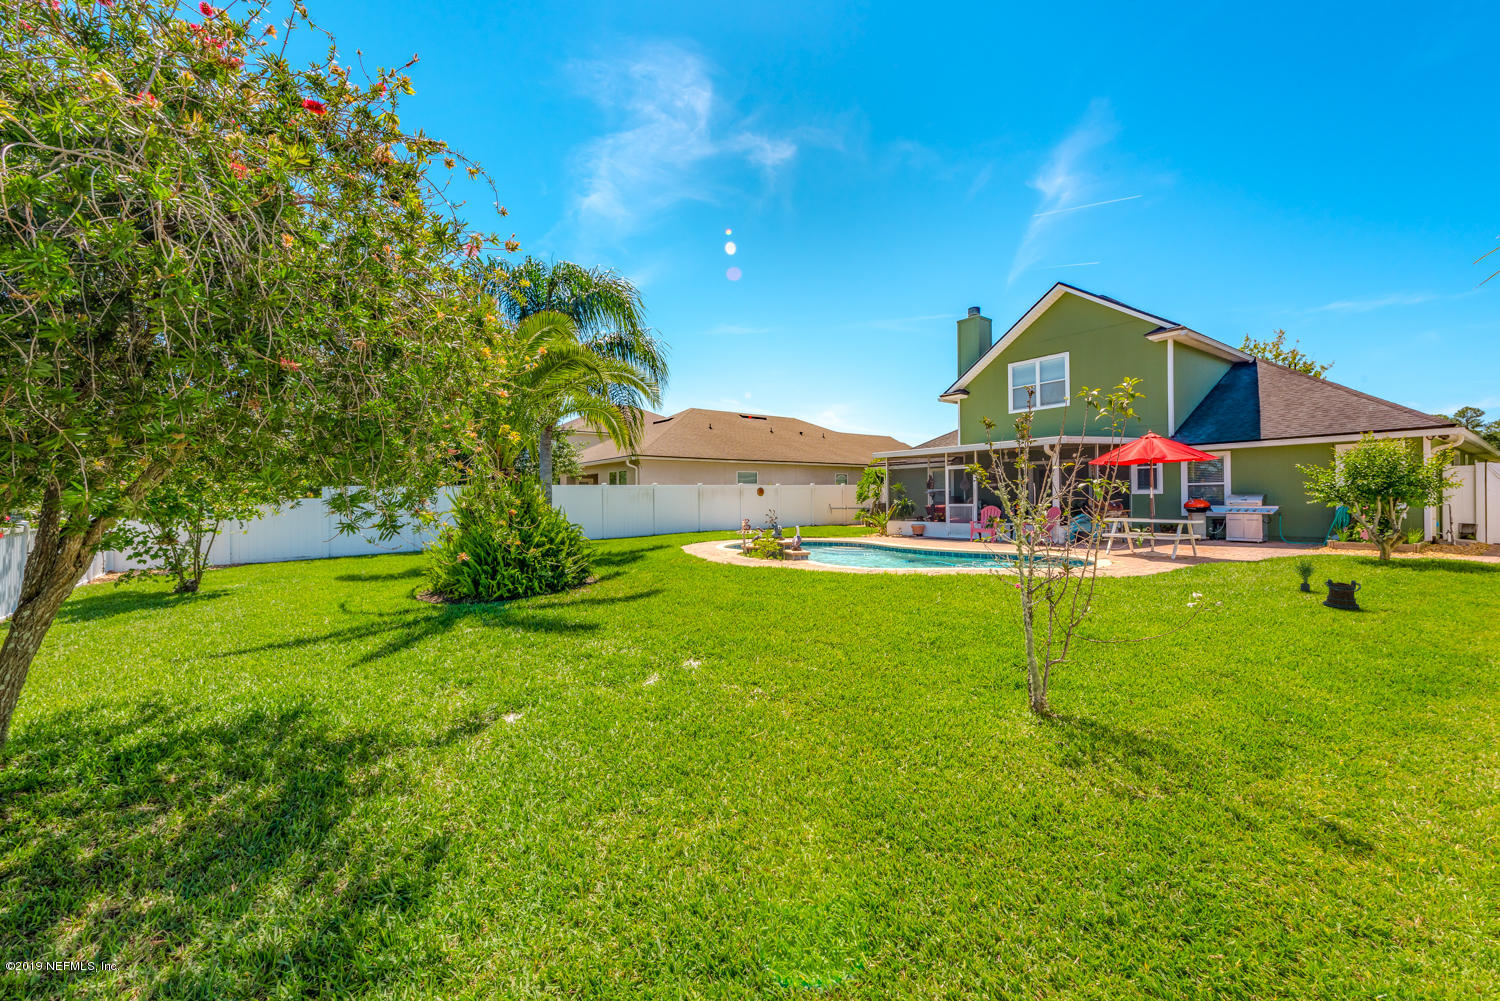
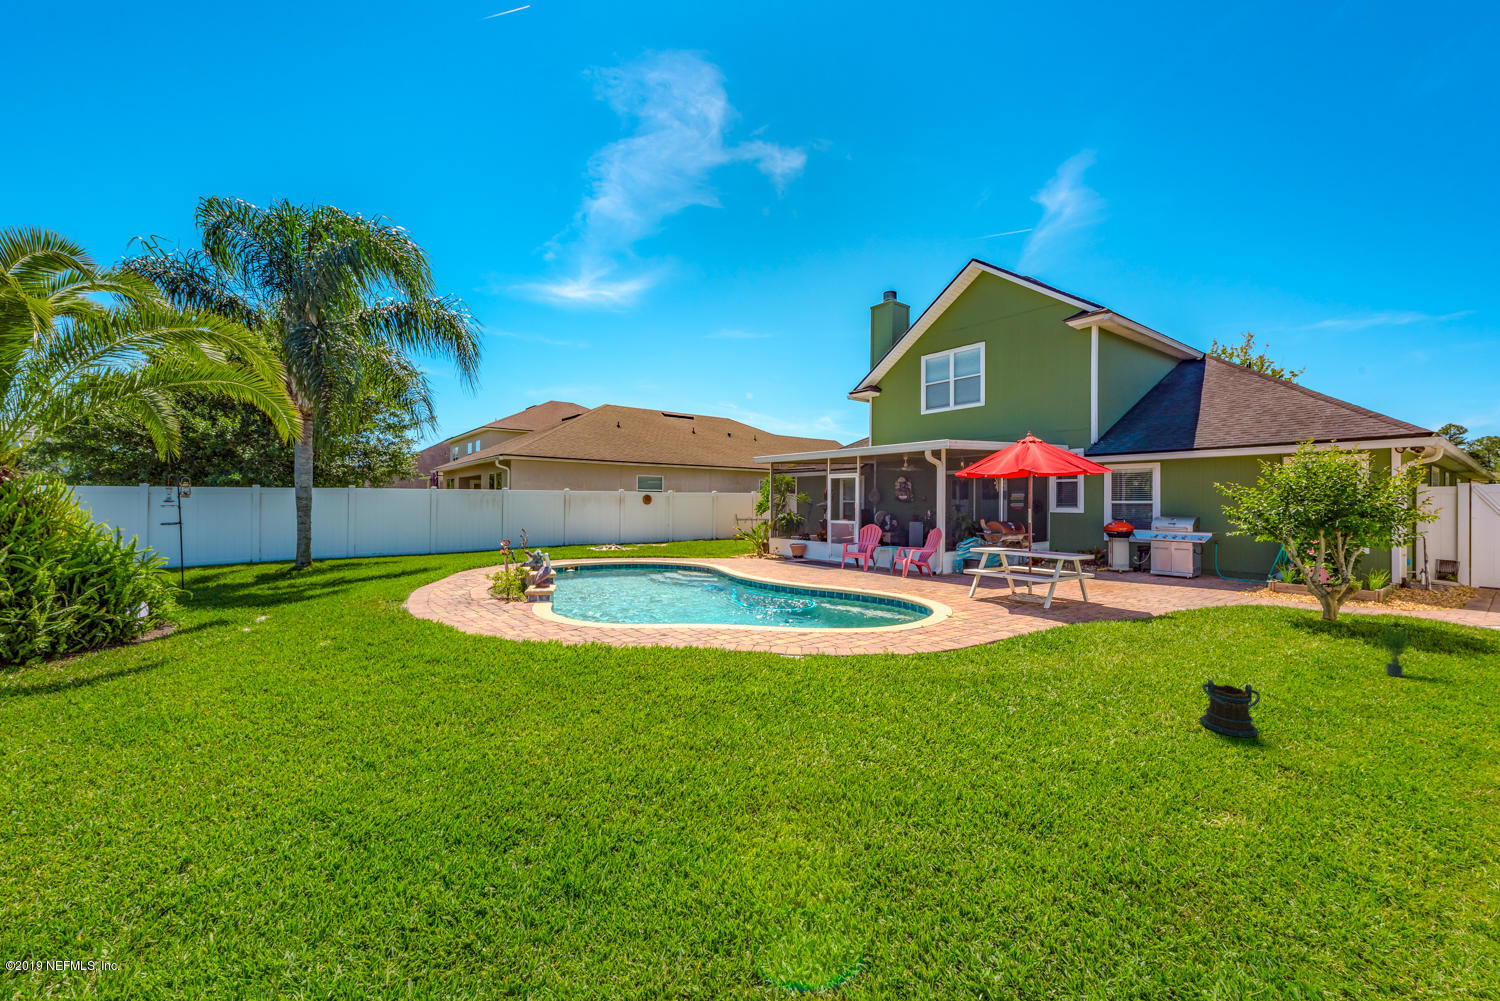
potted plant: present [1295,561,1314,591] -> present [1379,627,1412,677]

